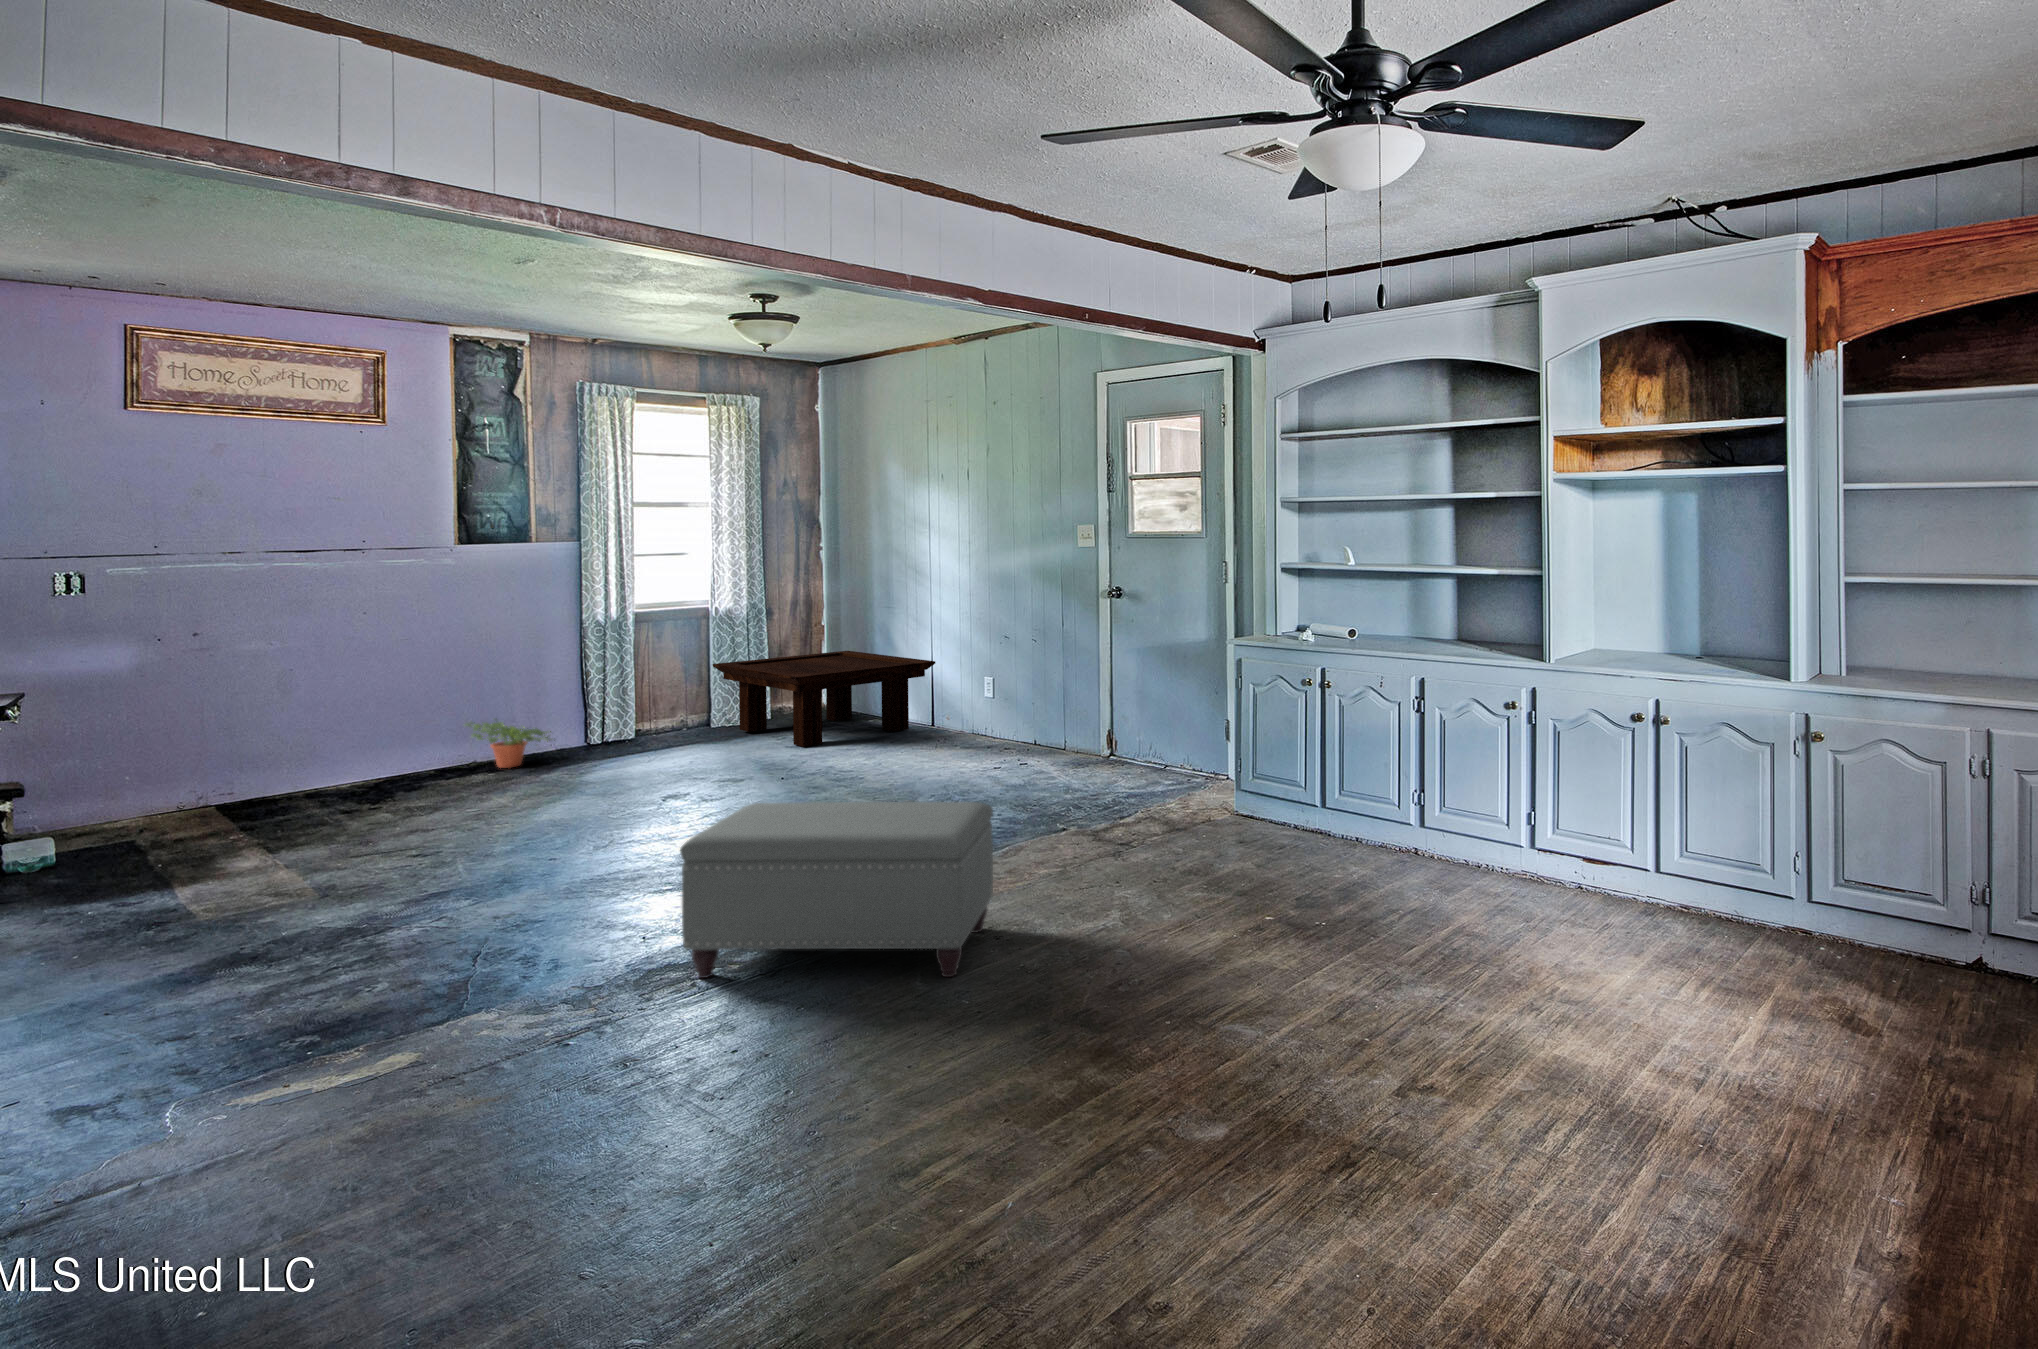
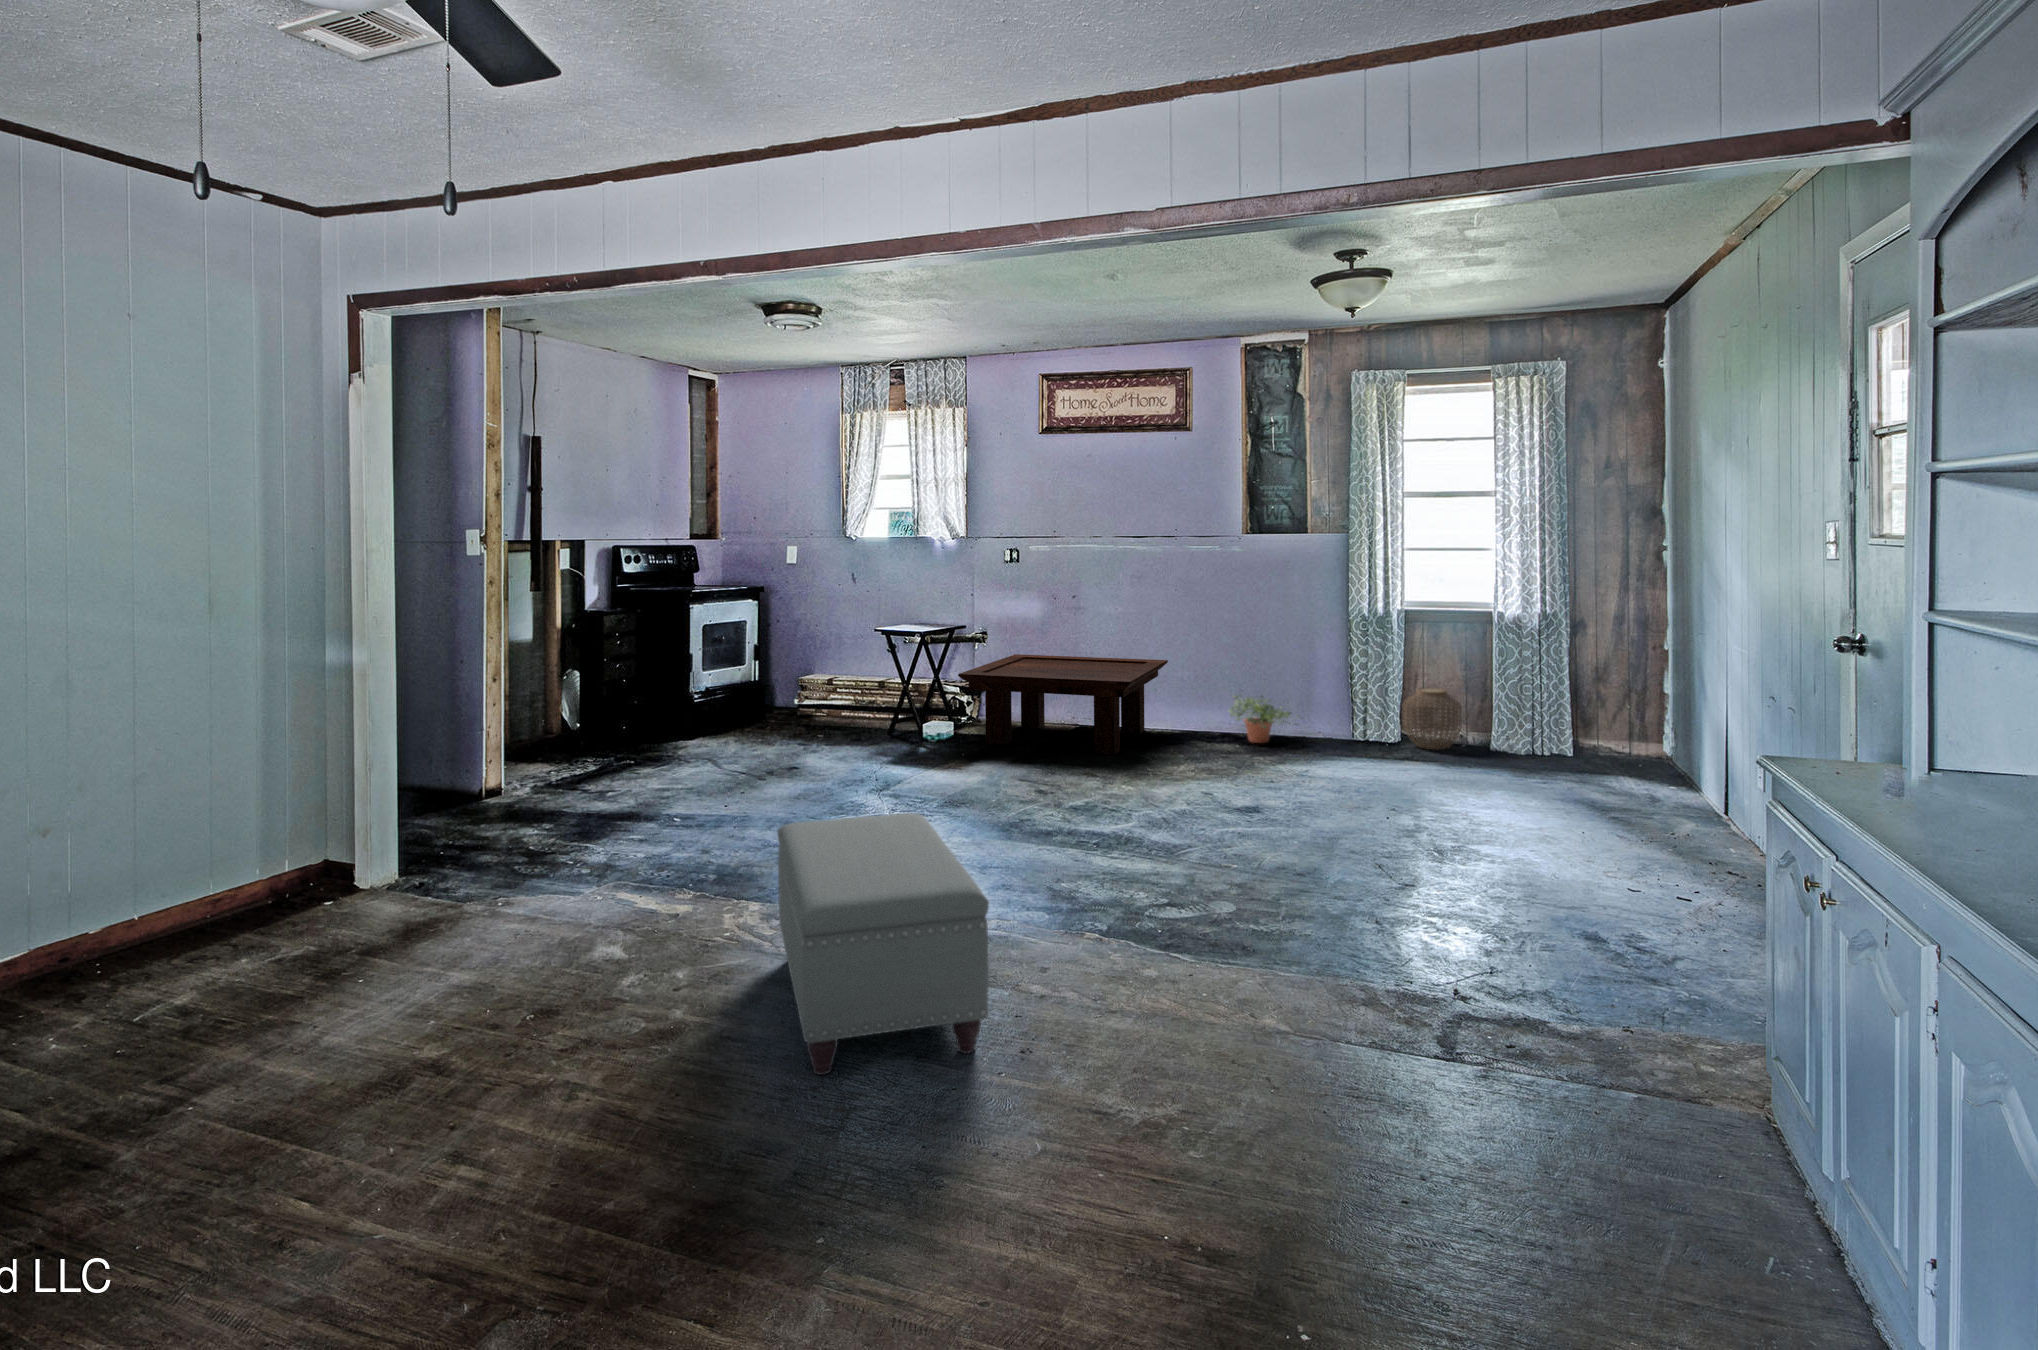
coffee table: present [713,651,935,747] -> present [958,654,1168,755]
woven basket: none [639,682,695,738] -> present [1403,687,1462,749]

